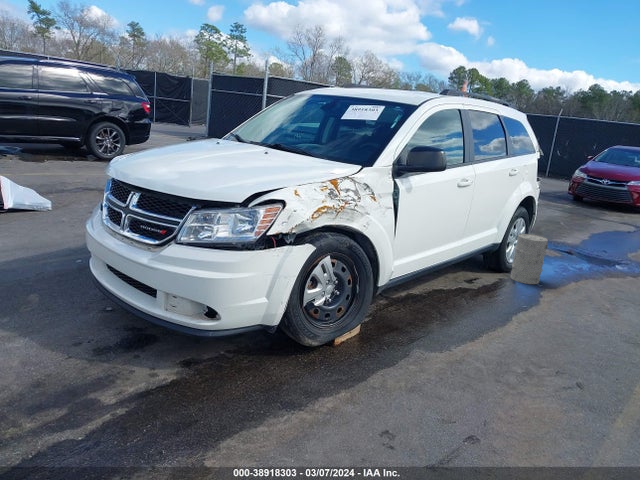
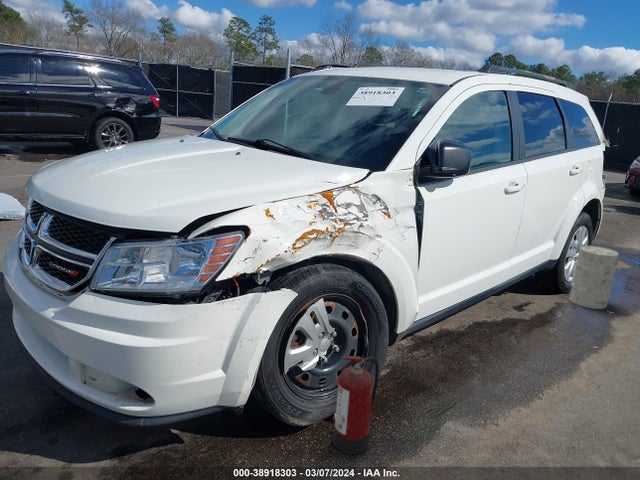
fire extinguisher: none [334,295,367,366] -> present [333,356,379,454]

